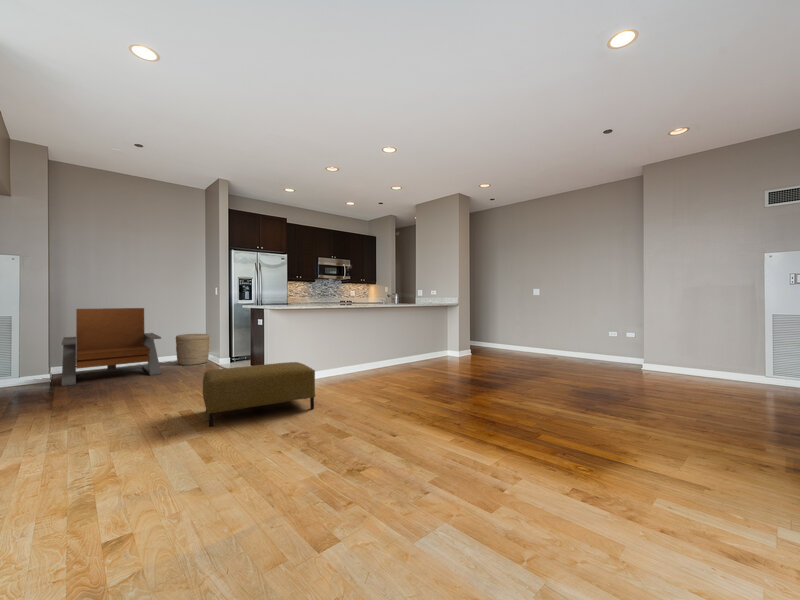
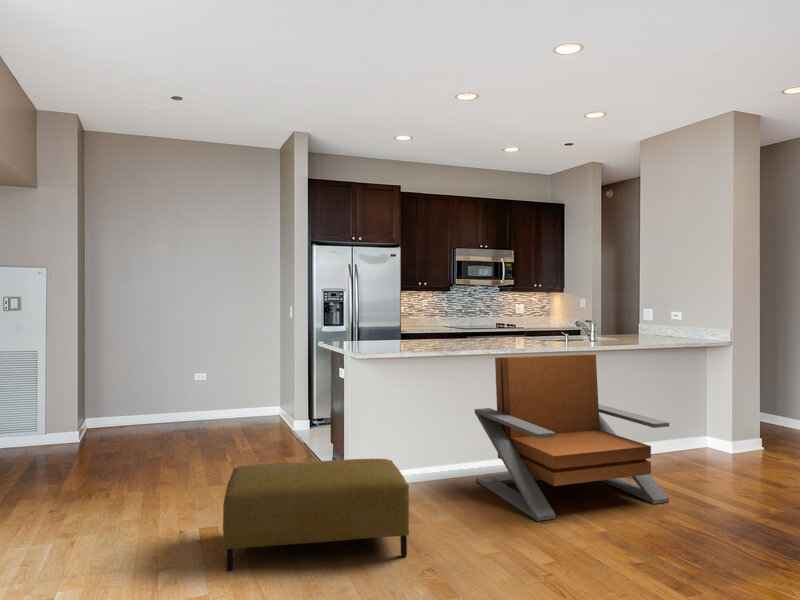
lounge chair: present [62,308,161,386] -> present [475,355,669,521]
woven basket: present [176,334,210,365] -> none [235,376,282,427]

